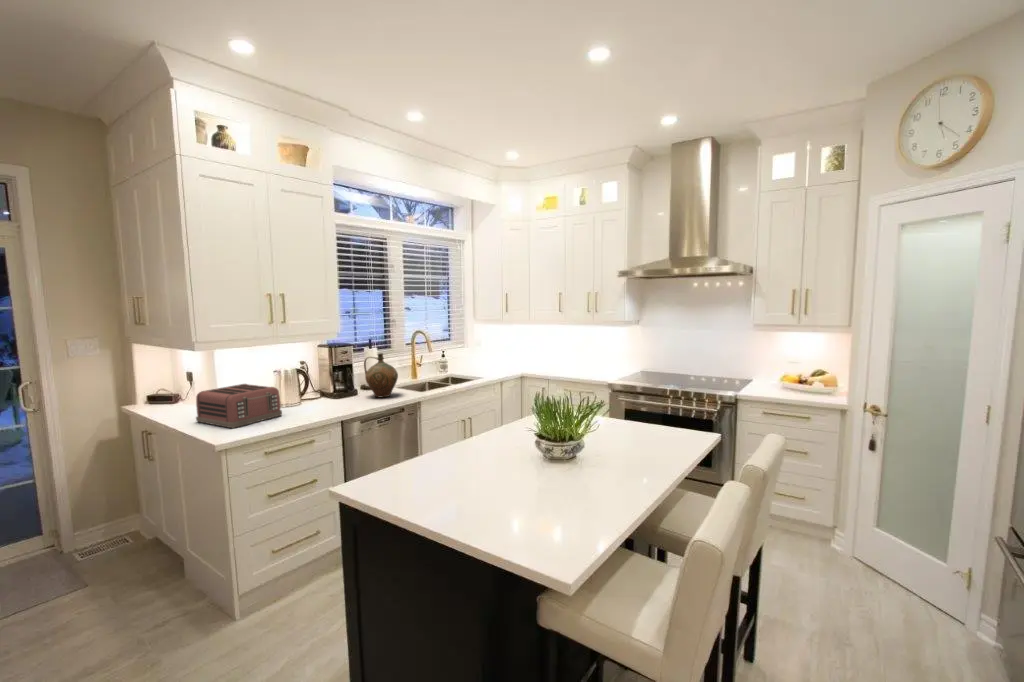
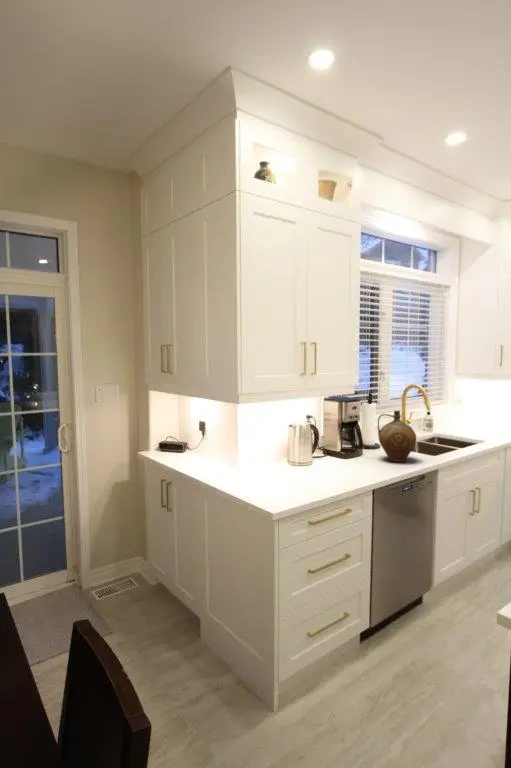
toaster: present [196,384,282,428] -> none [226,439,309,490]

